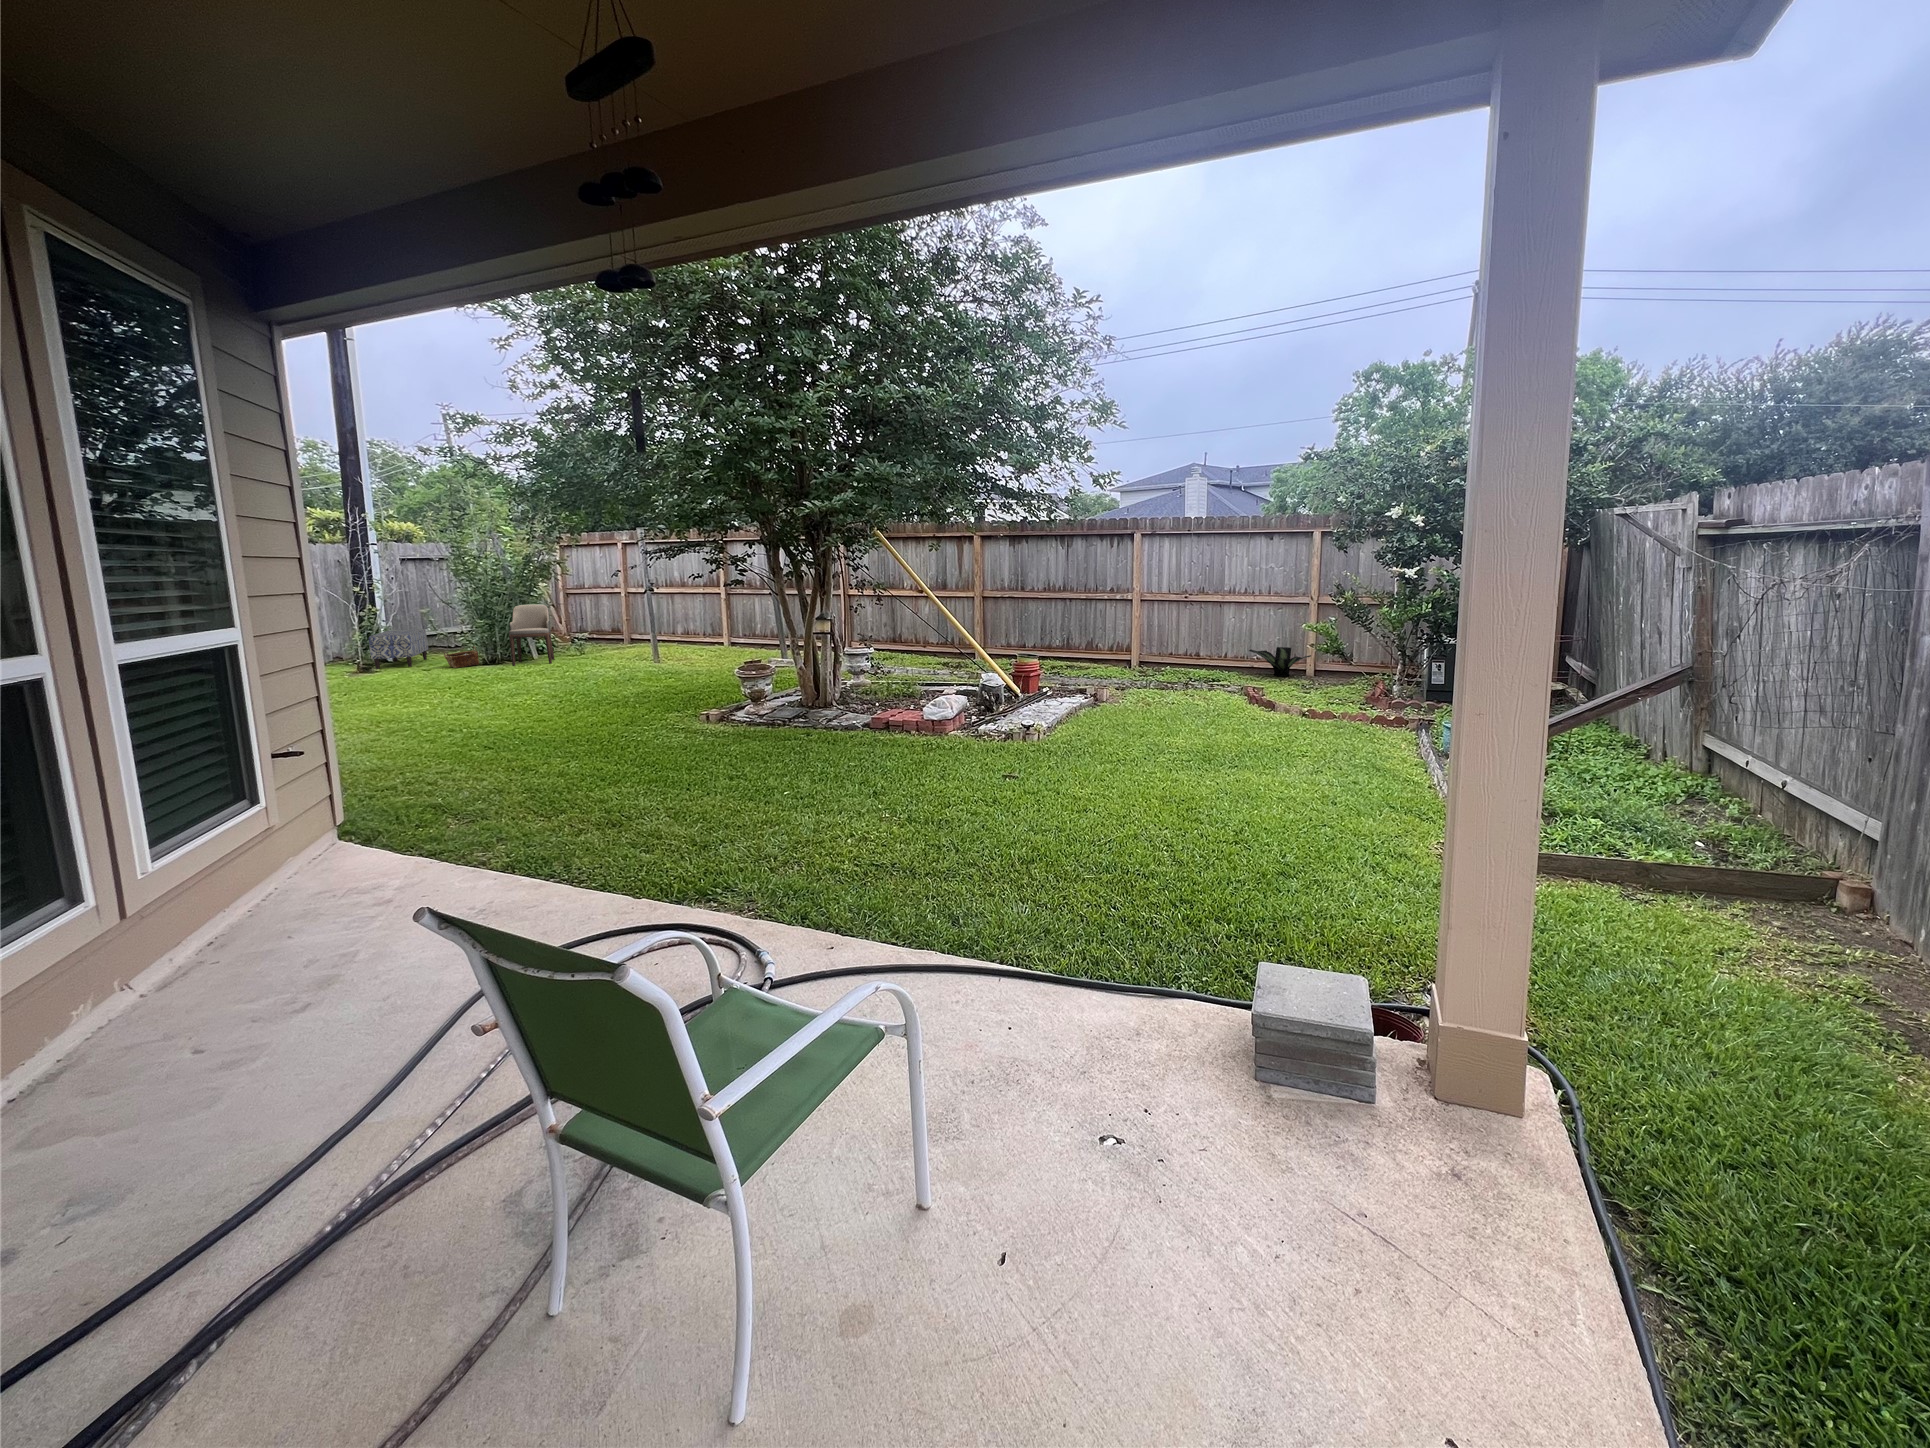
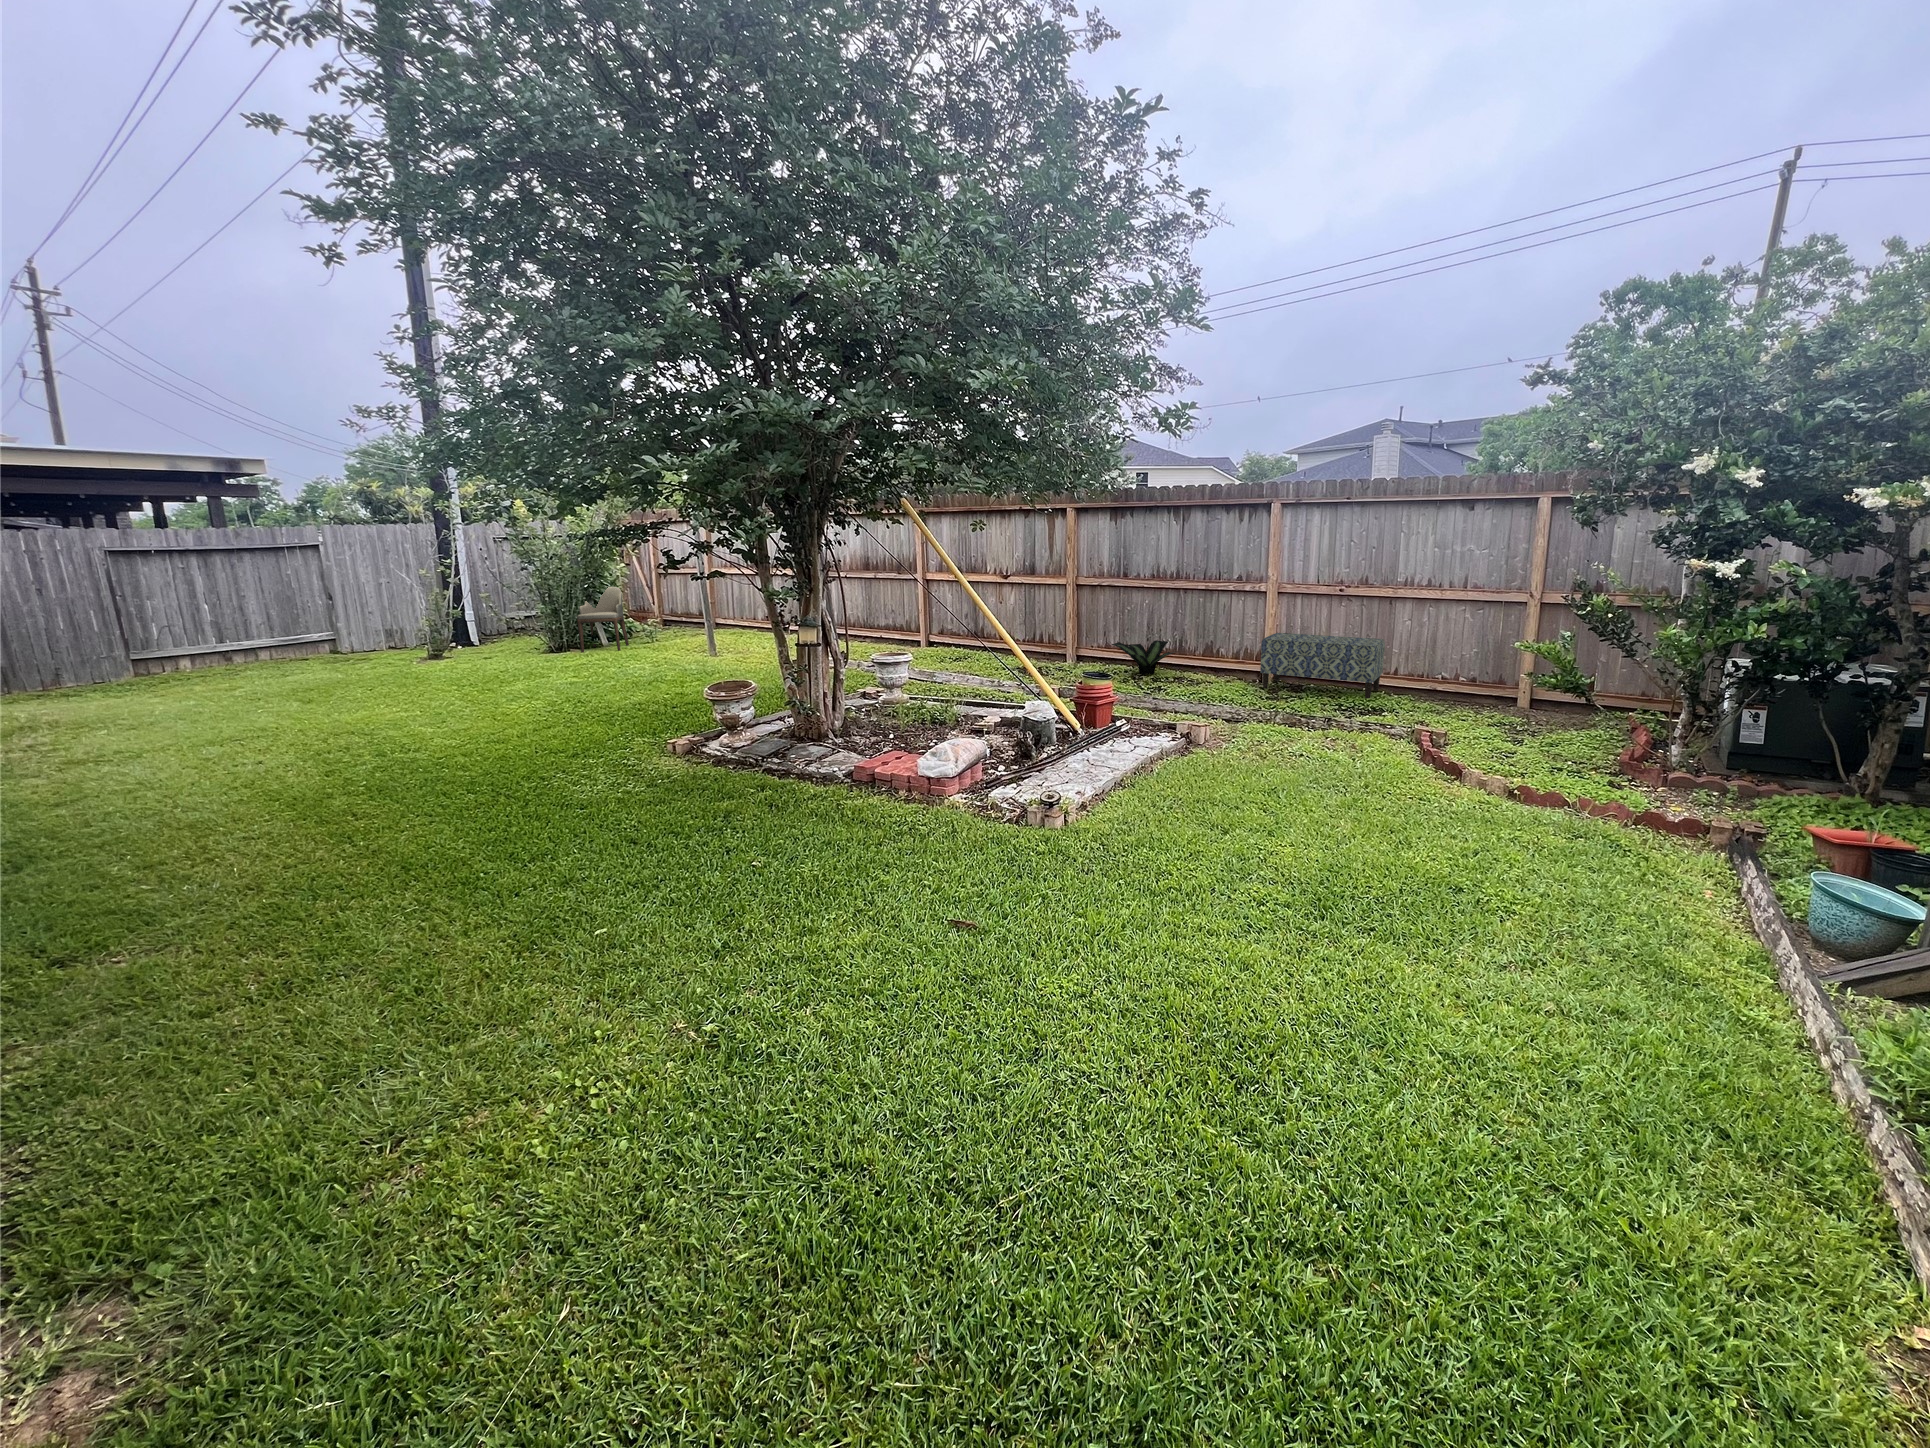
bench: present [369,629,428,669] -> present [1260,633,1385,698]
woven basket: present [444,646,479,668] -> none [517,630,552,653]
potted plant: present [1249,647,1311,677] -> present [1112,640,1174,675]

